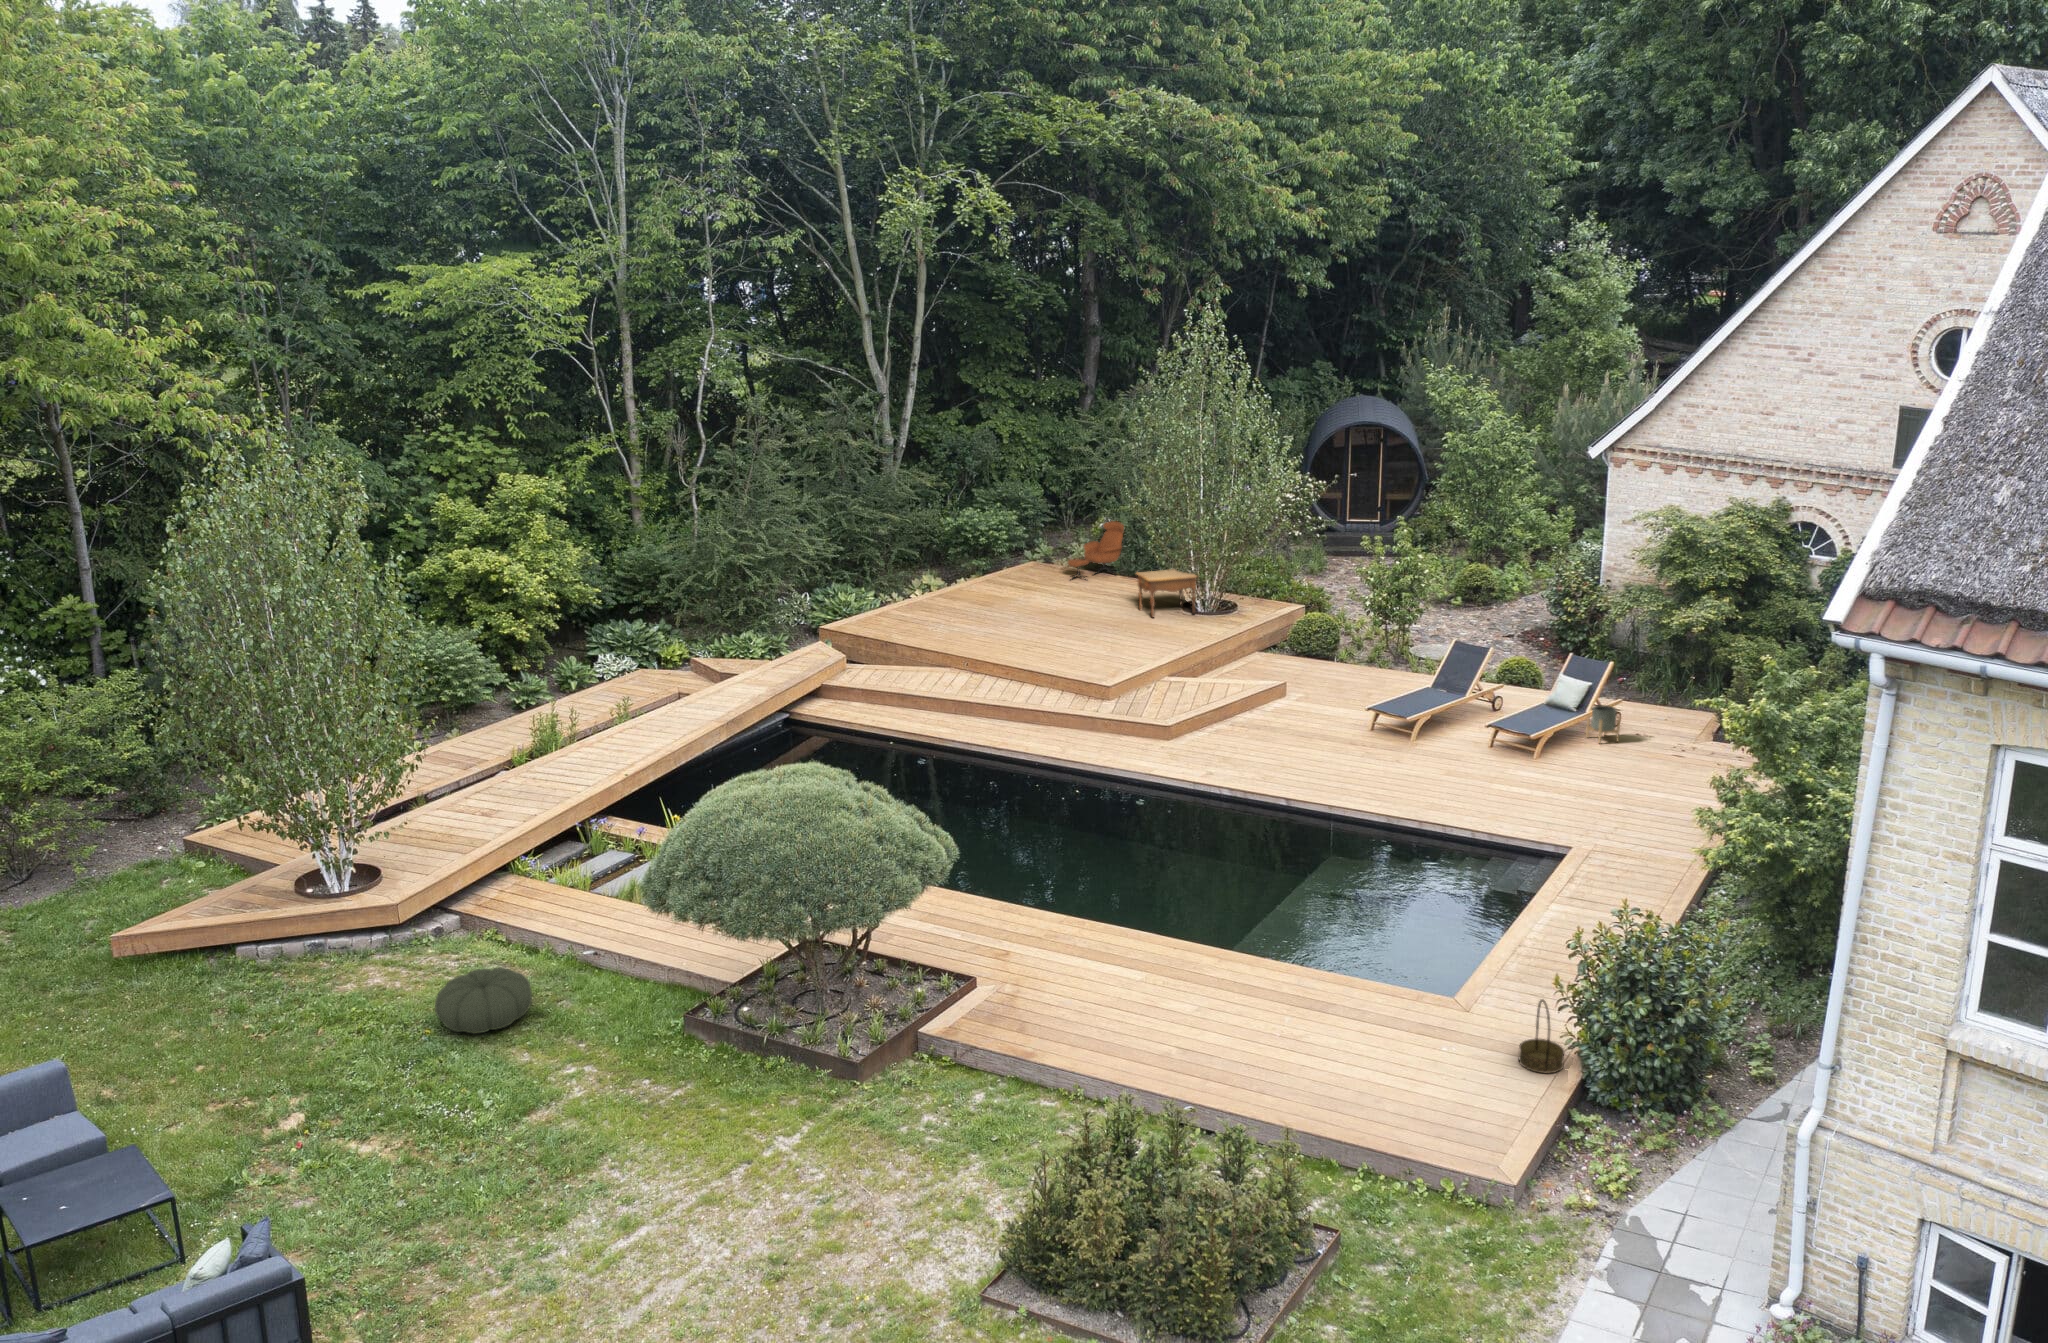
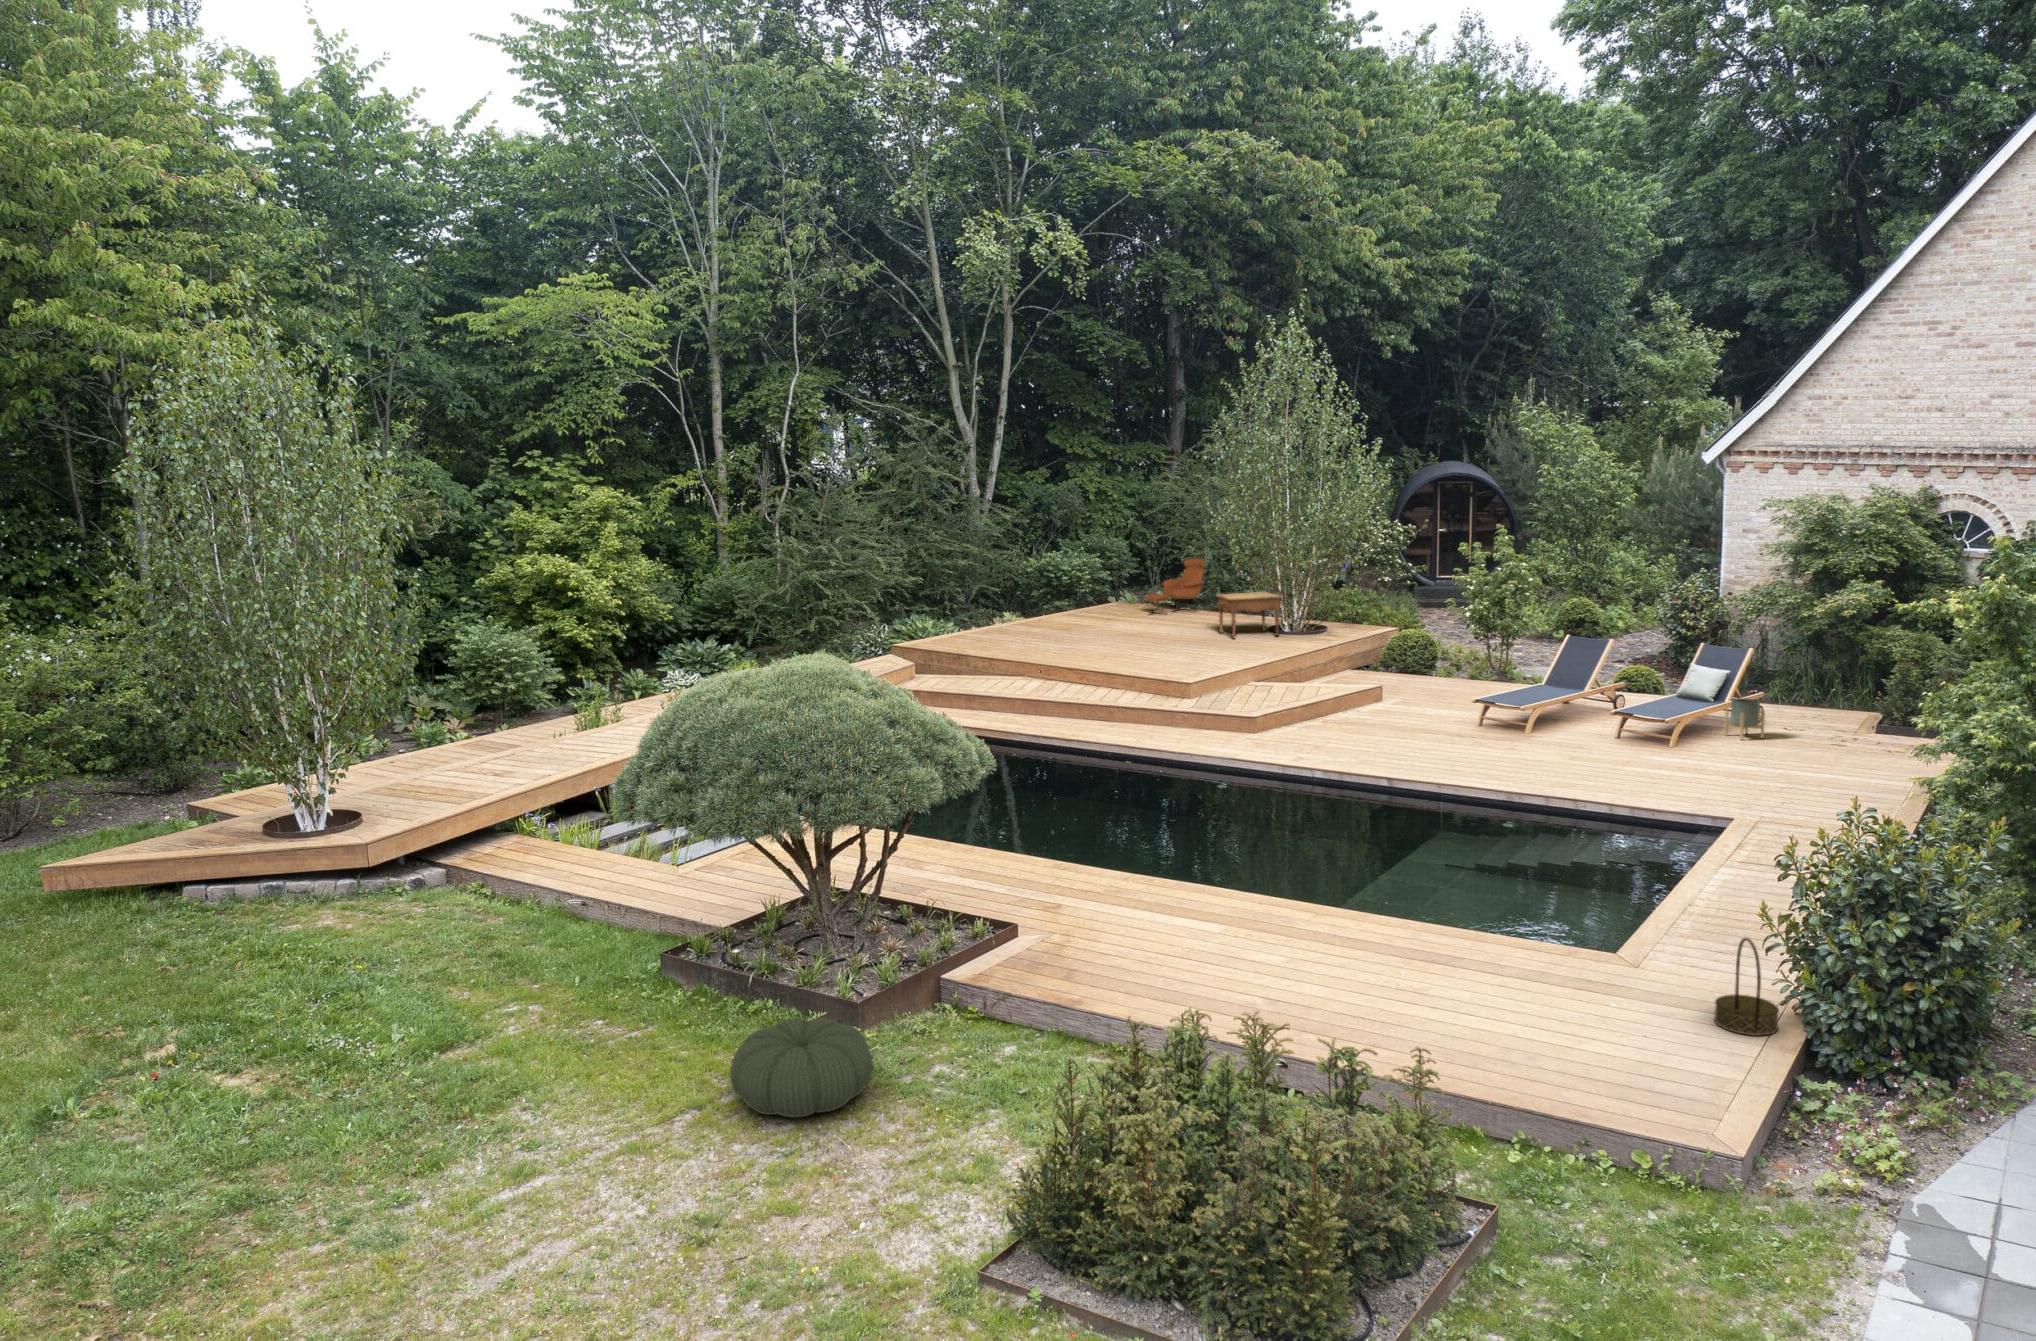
pouf: present [435,967,532,1033] -> present [730,1018,873,1118]

